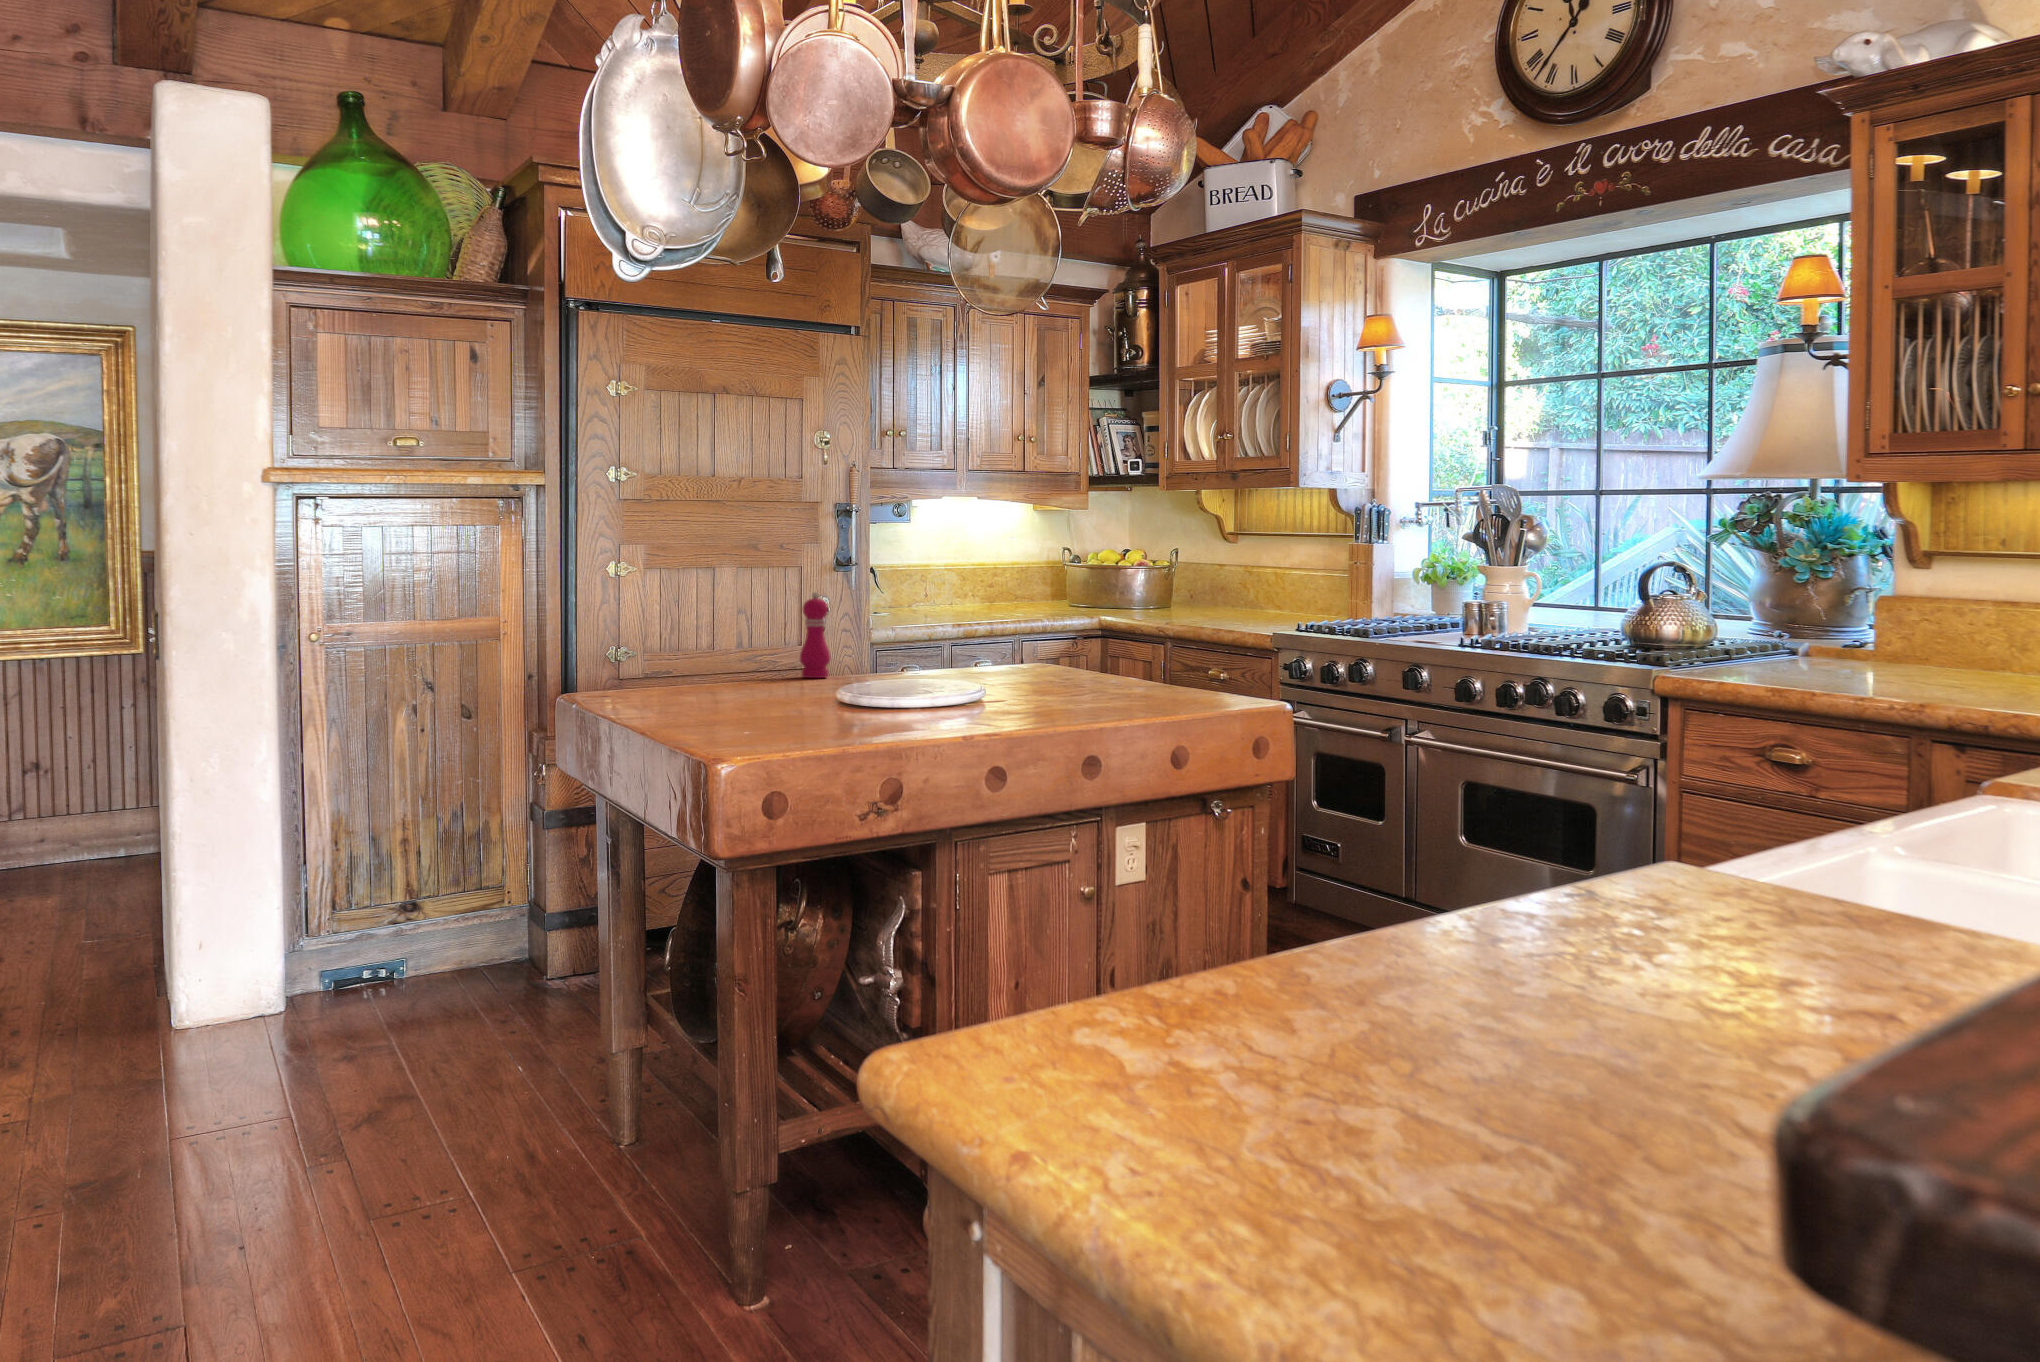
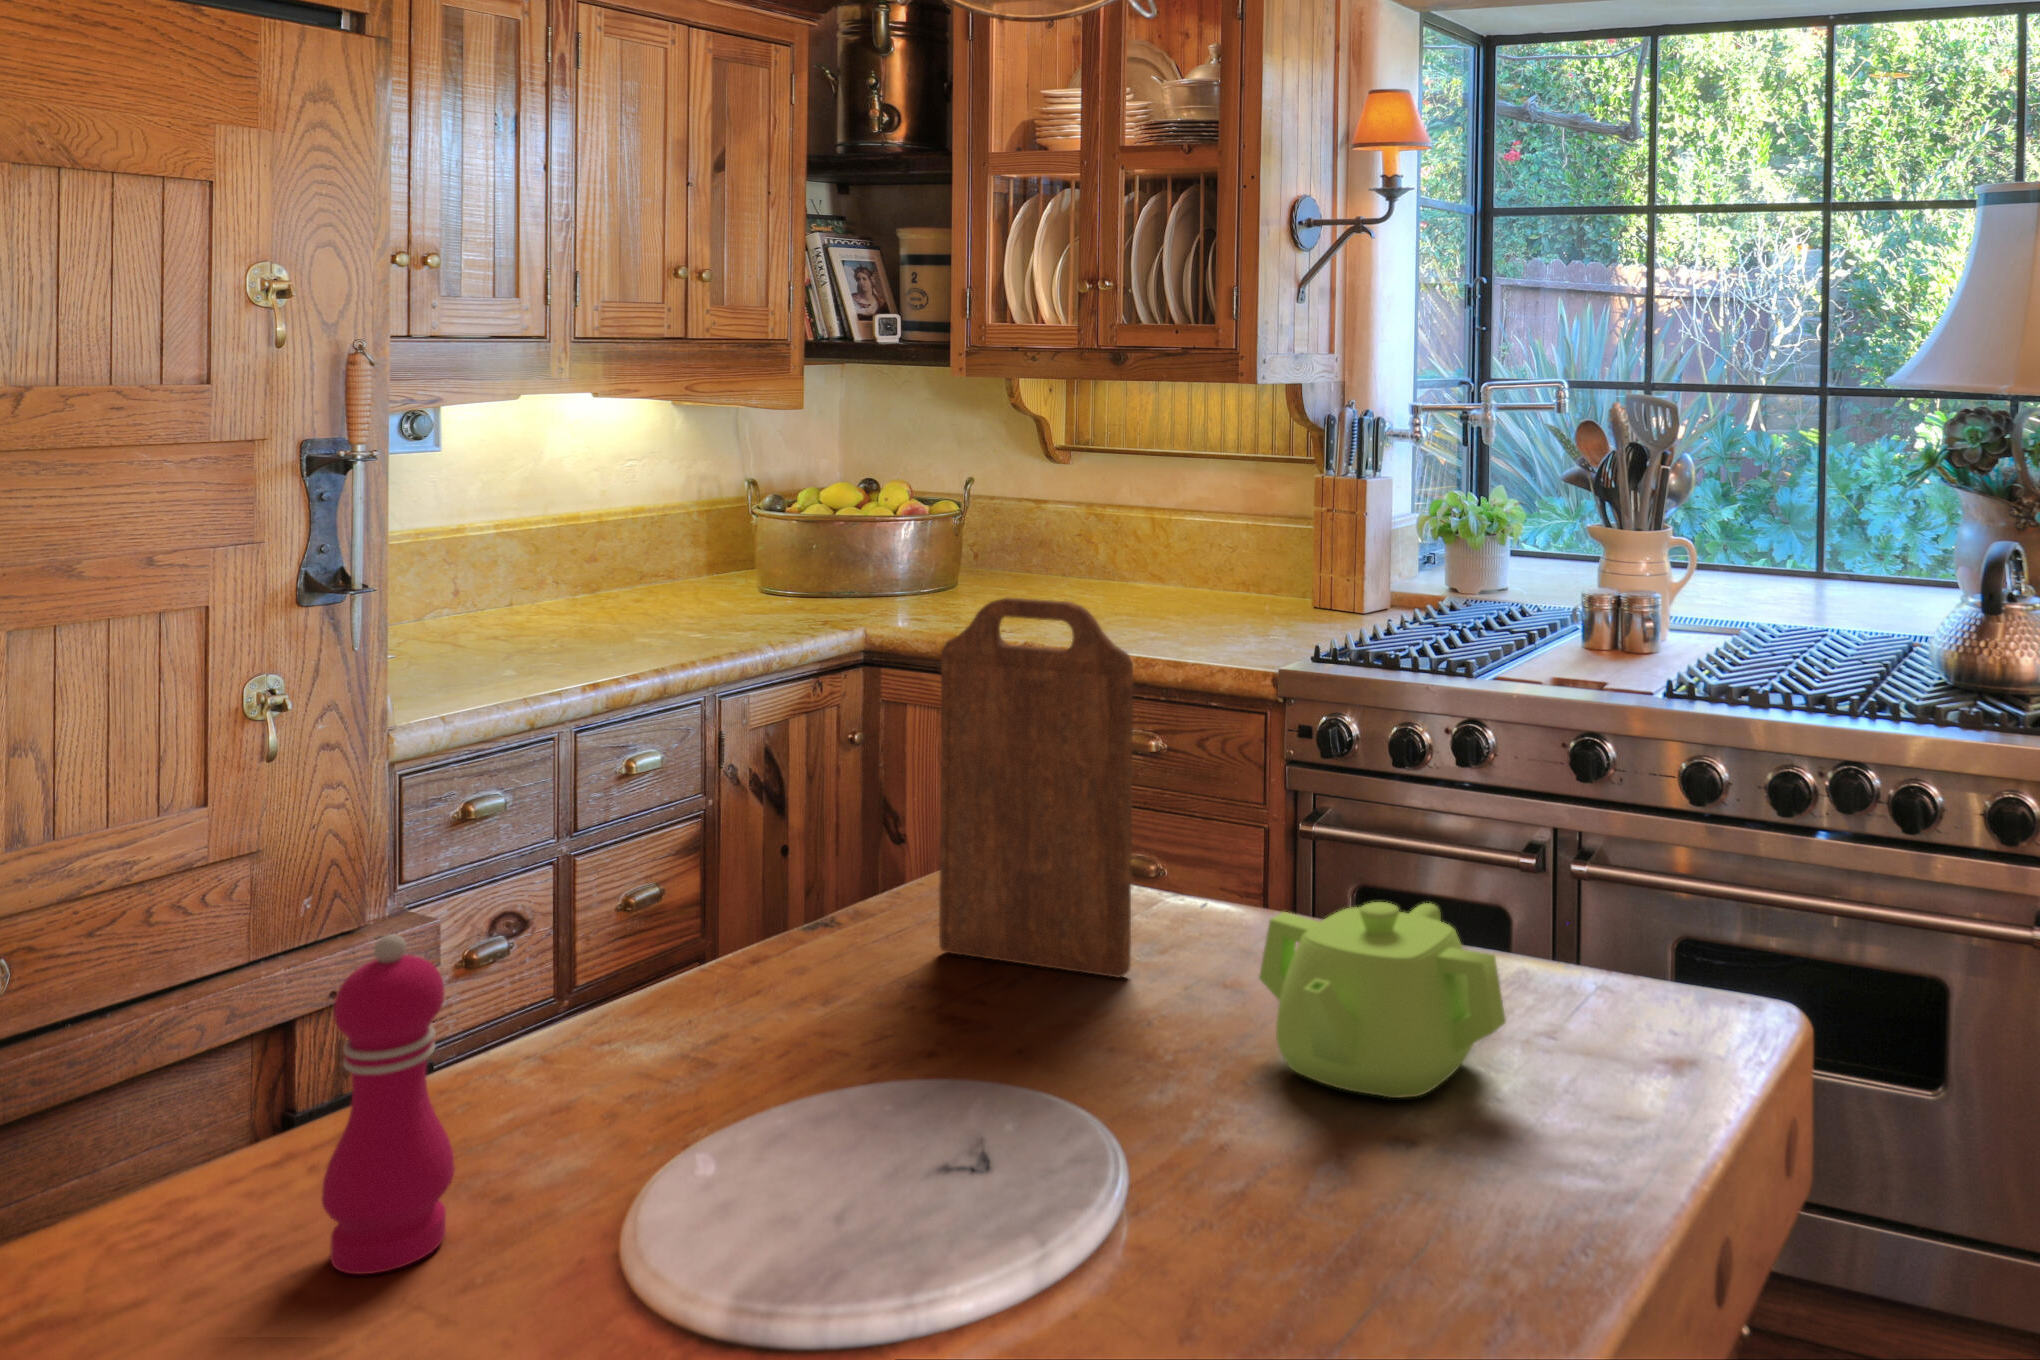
cutting board: none [1010,537,1067,678] -> present [939,597,1133,978]
teapot: none [1071,630,1152,690] -> present [1259,902,1506,1098]

